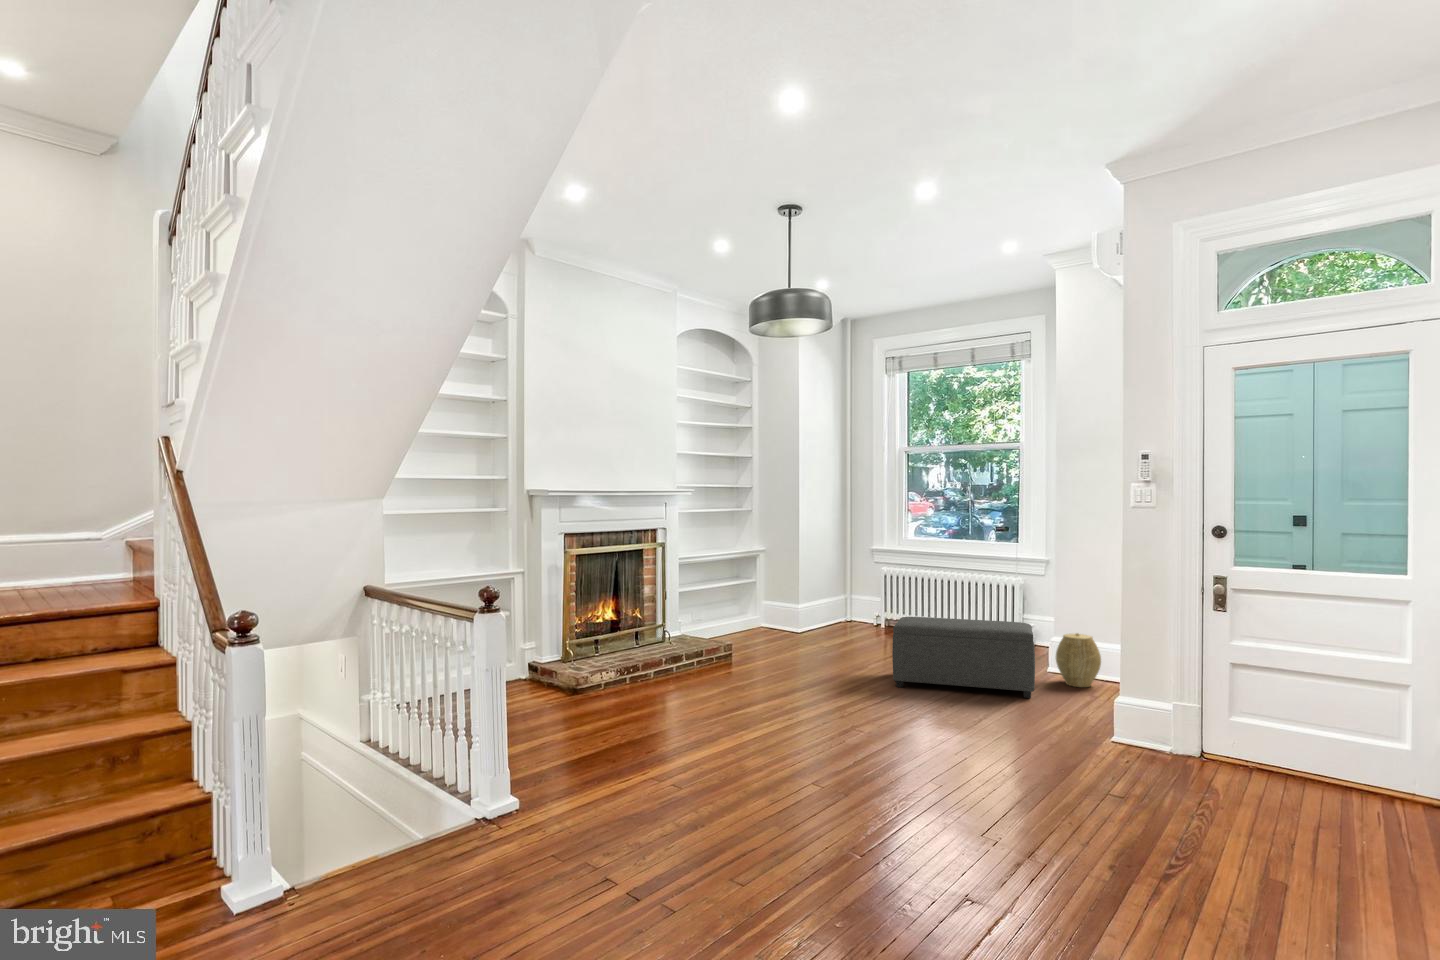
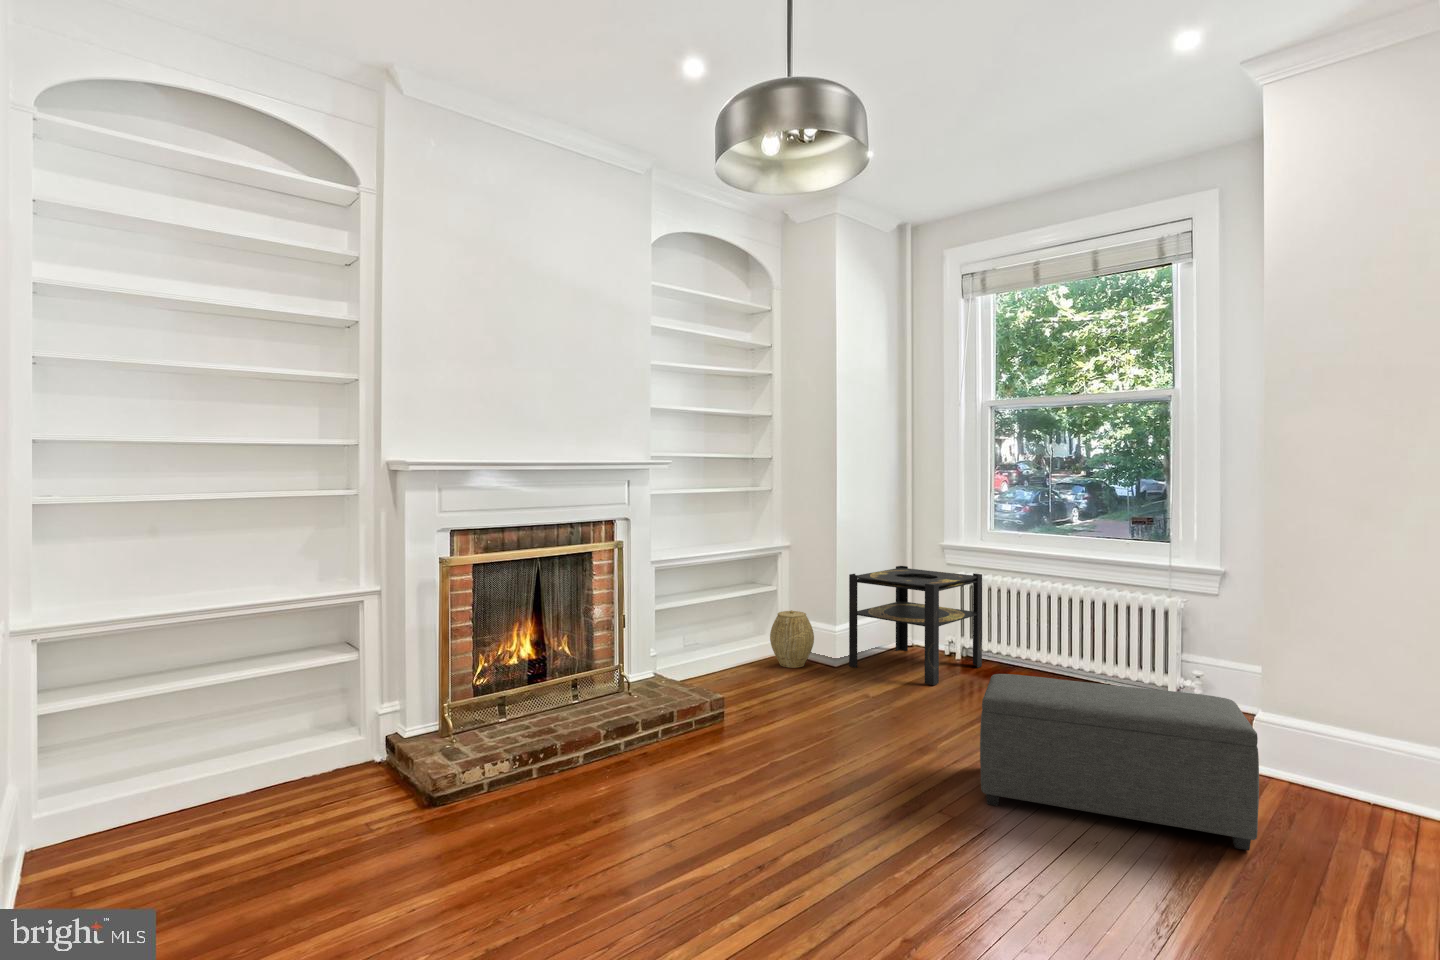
side table: none [809,563,899,640] -> present [849,566,982,685]
woven basket: present [1056,633,1101,687] -> present [770,610,814,668]

